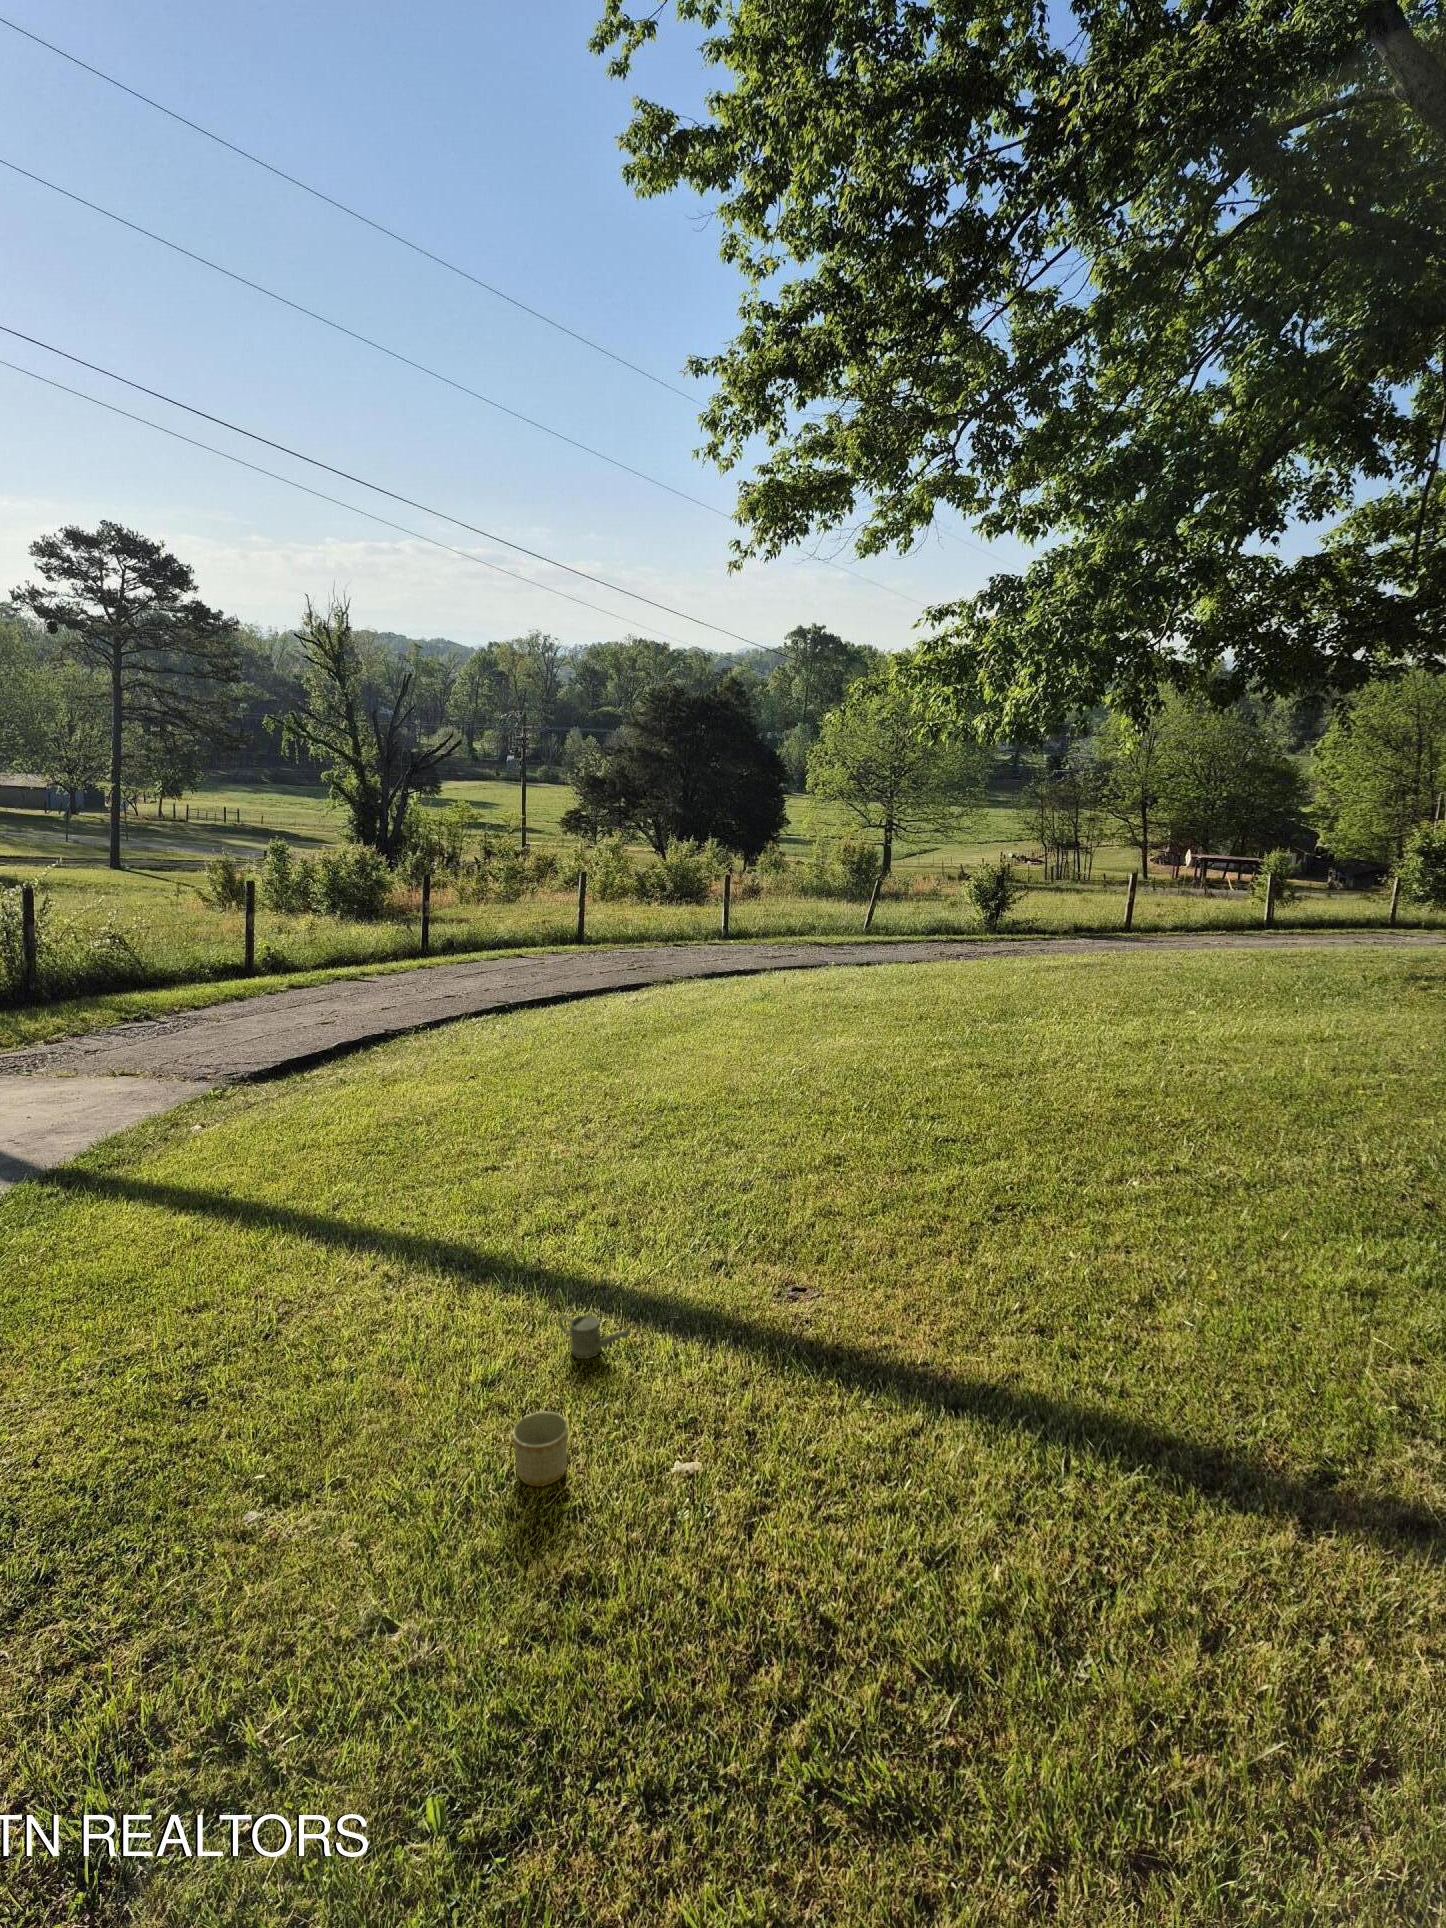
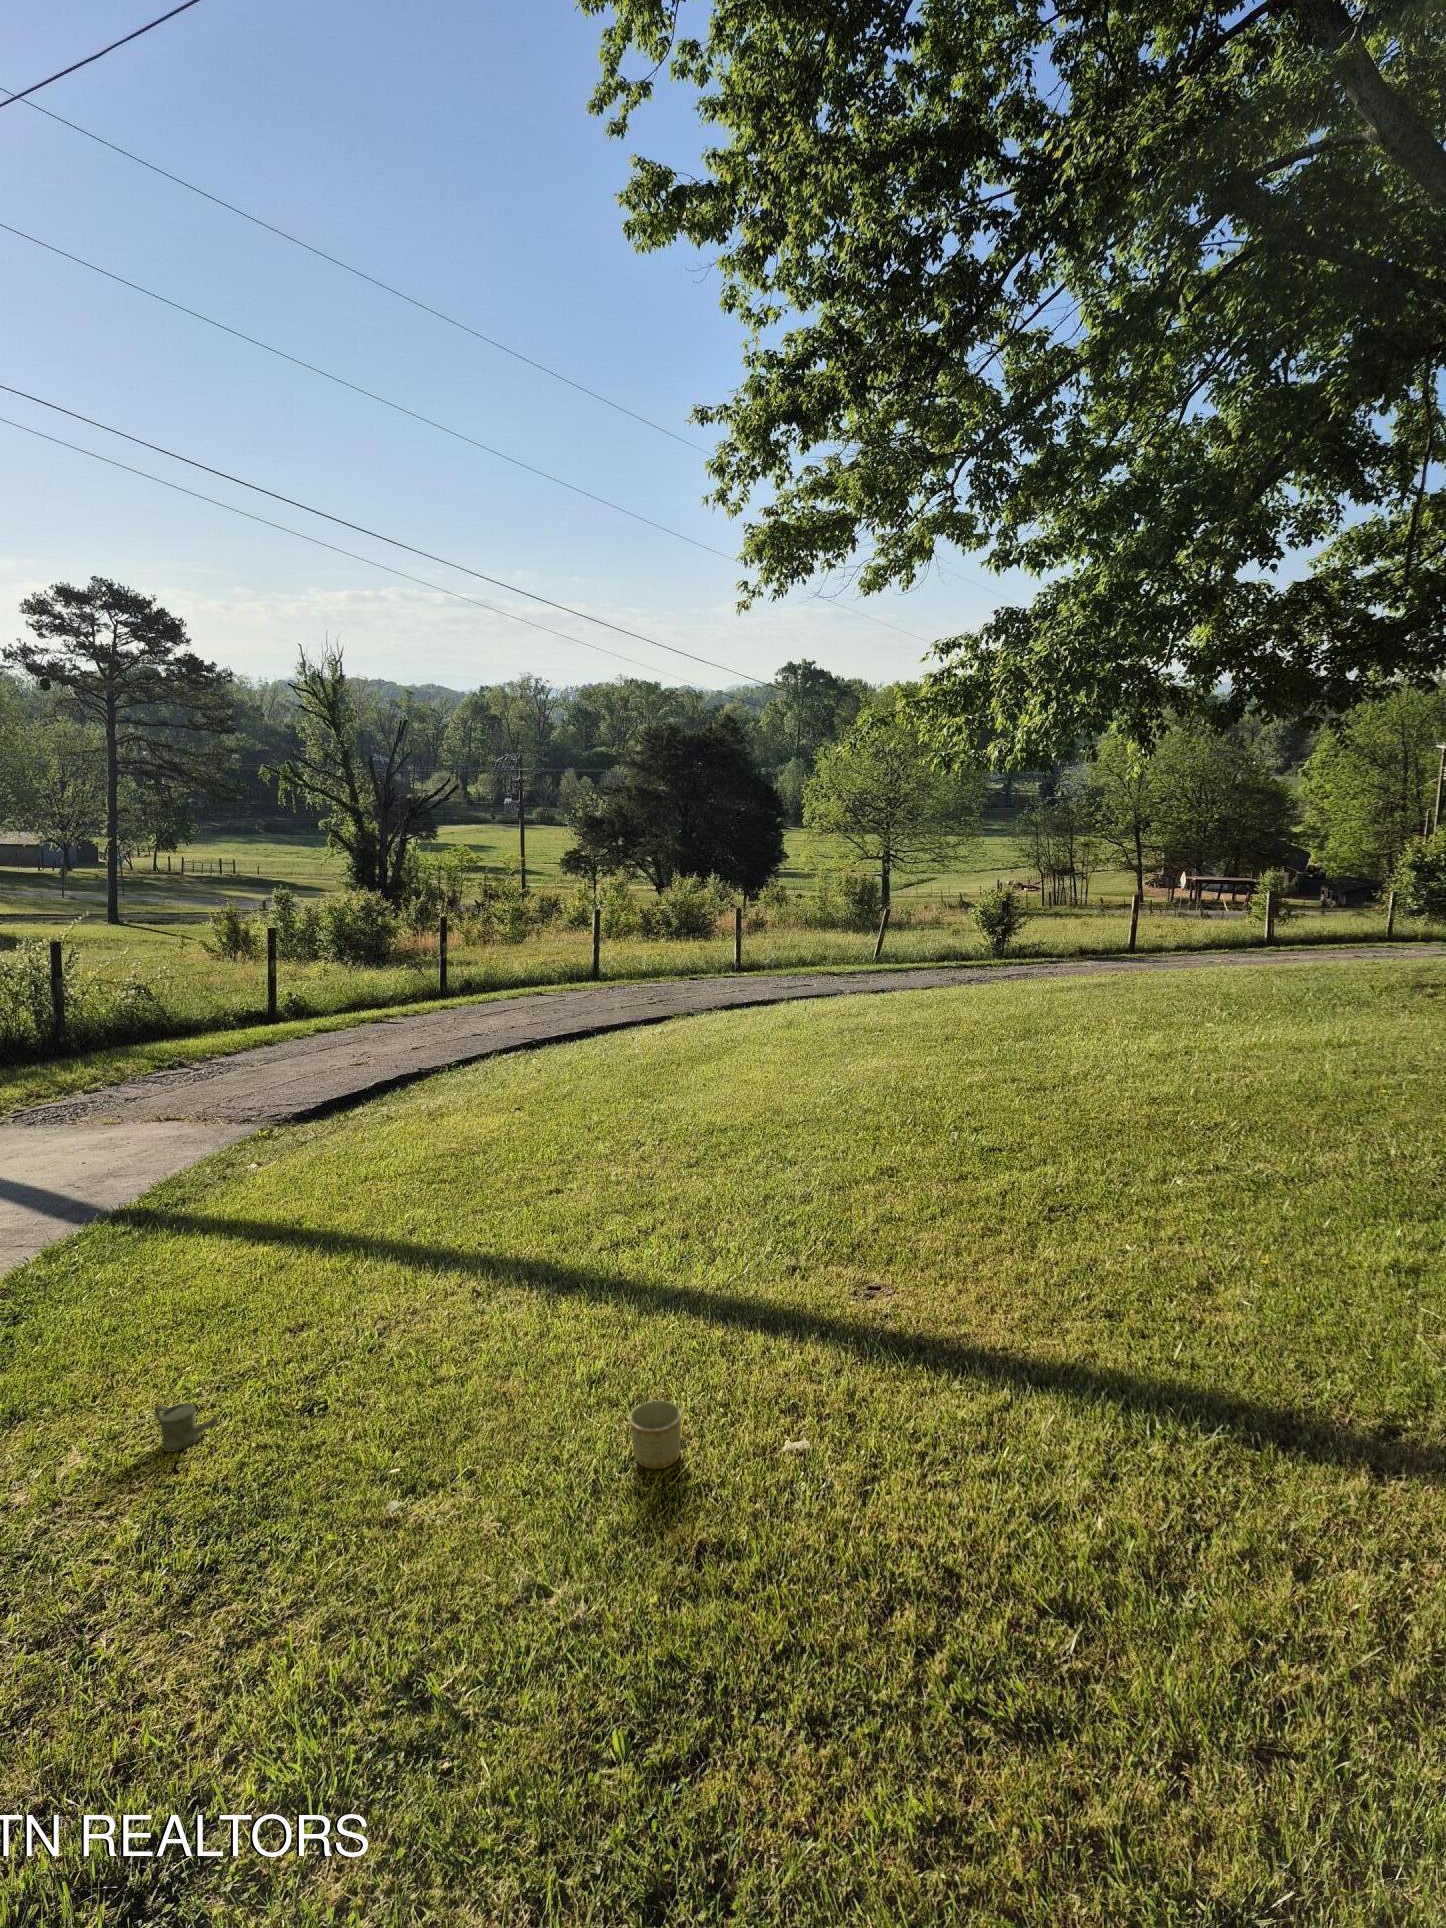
watering can: present [558,1315,630,1359] -> present [154,1403,218,1452]

